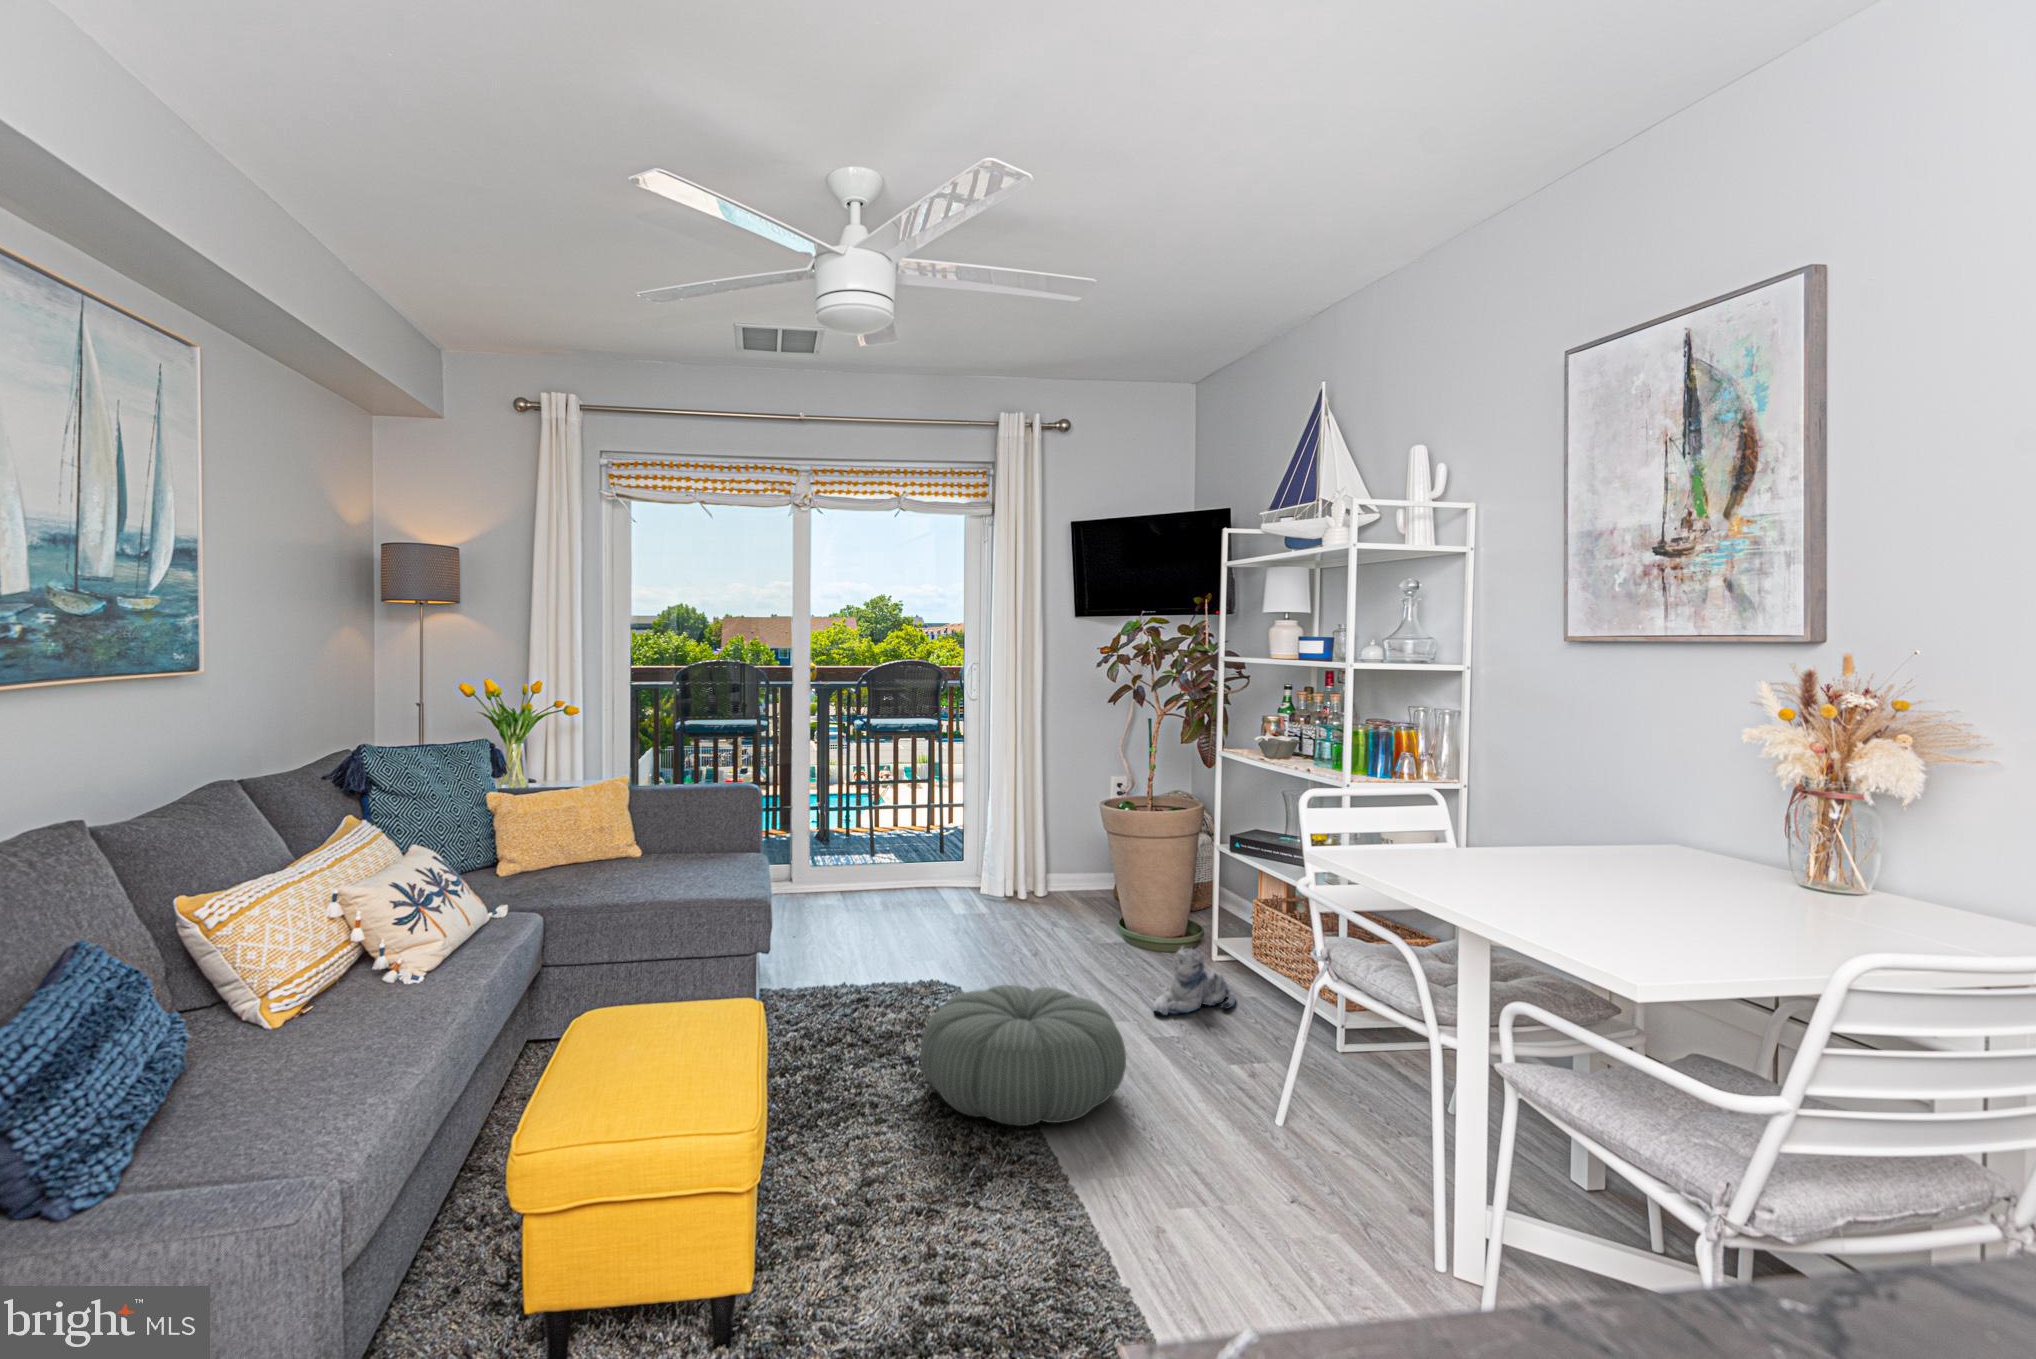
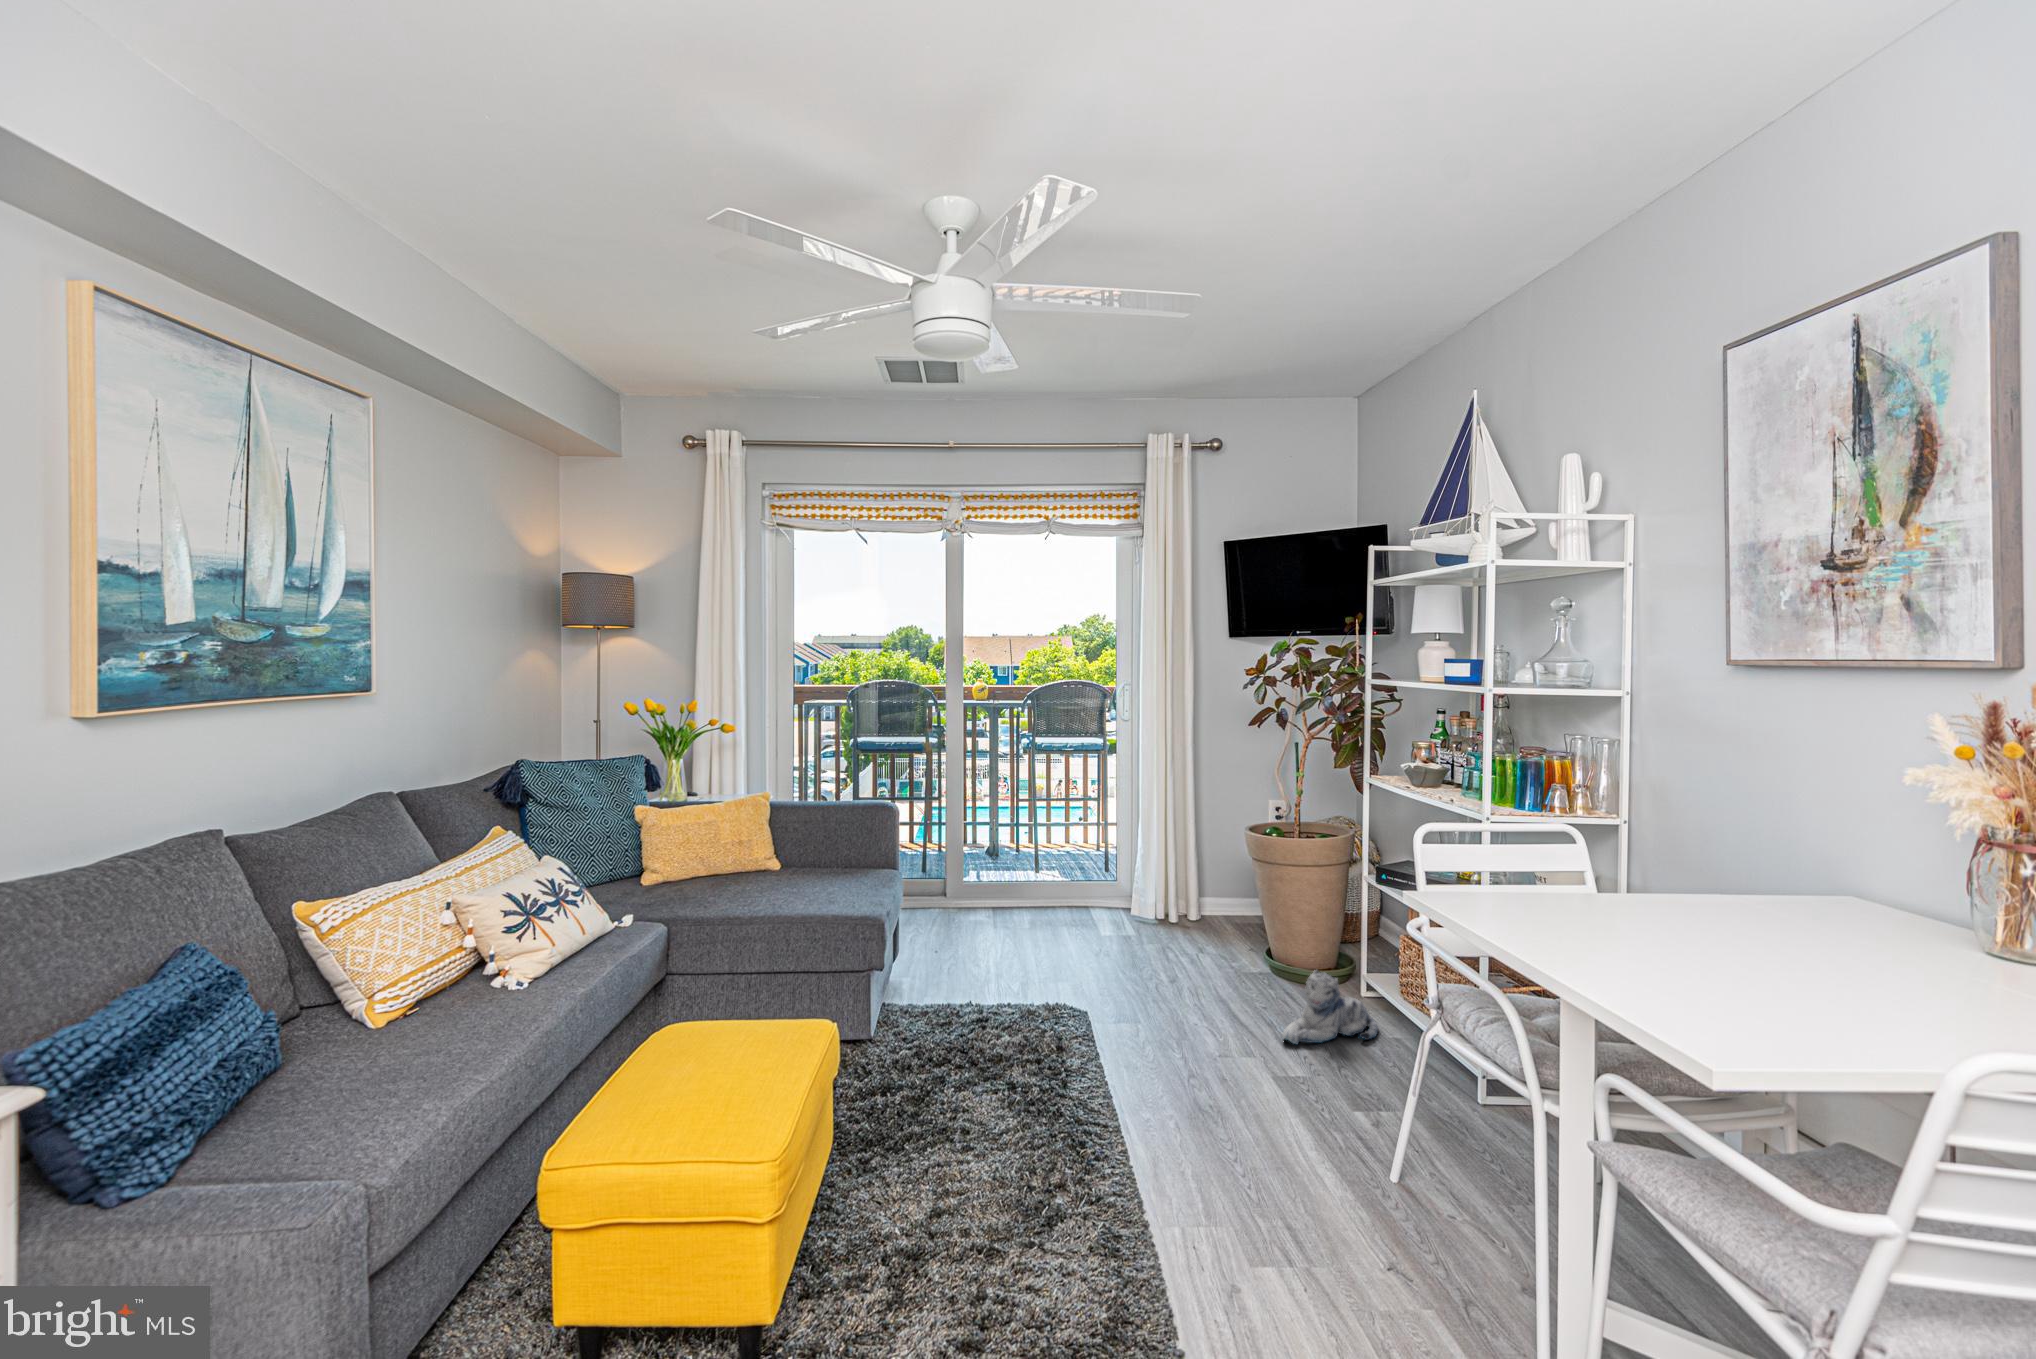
pouf: present [920,985,1126,1126] -> none [1012,1007,1231,1160]

